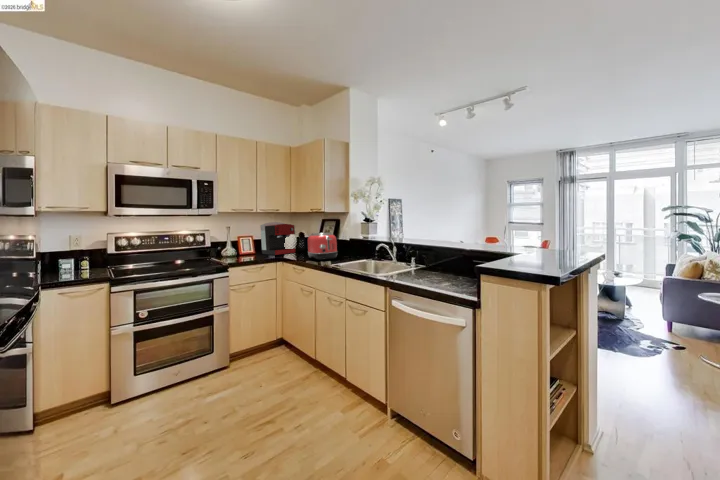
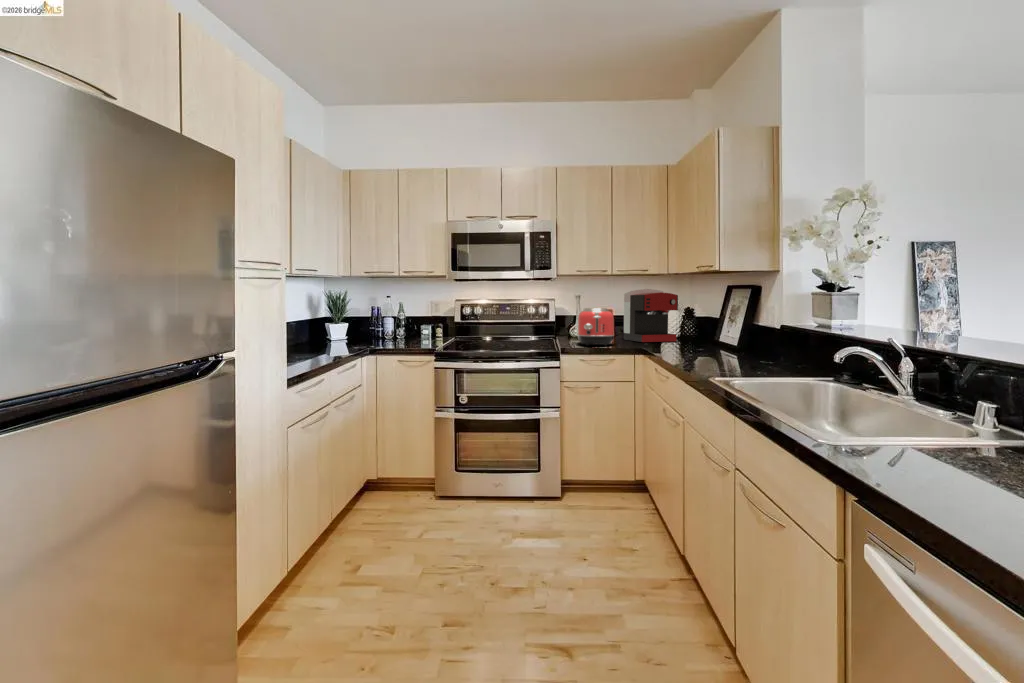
toaster: present [308,233,337,260] -> present [578,308,614,346]

